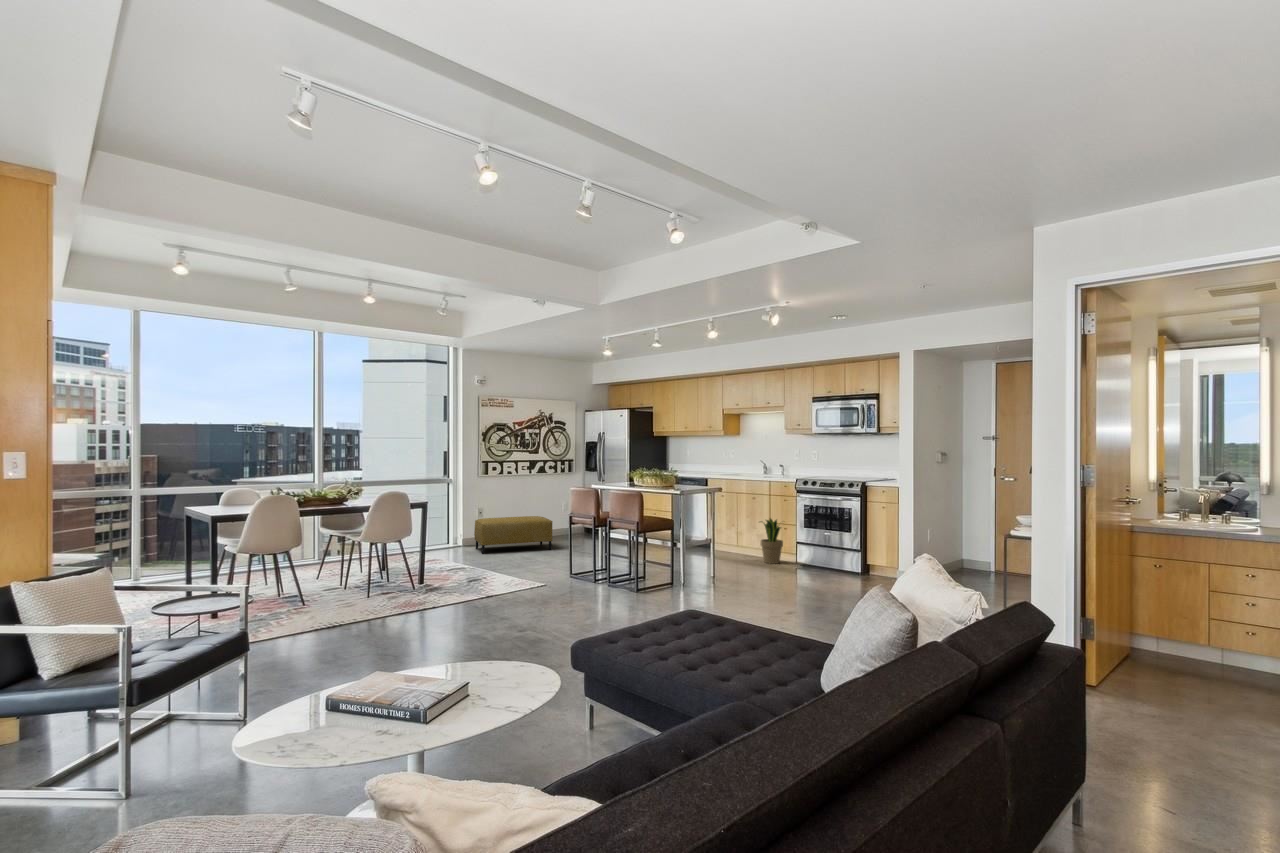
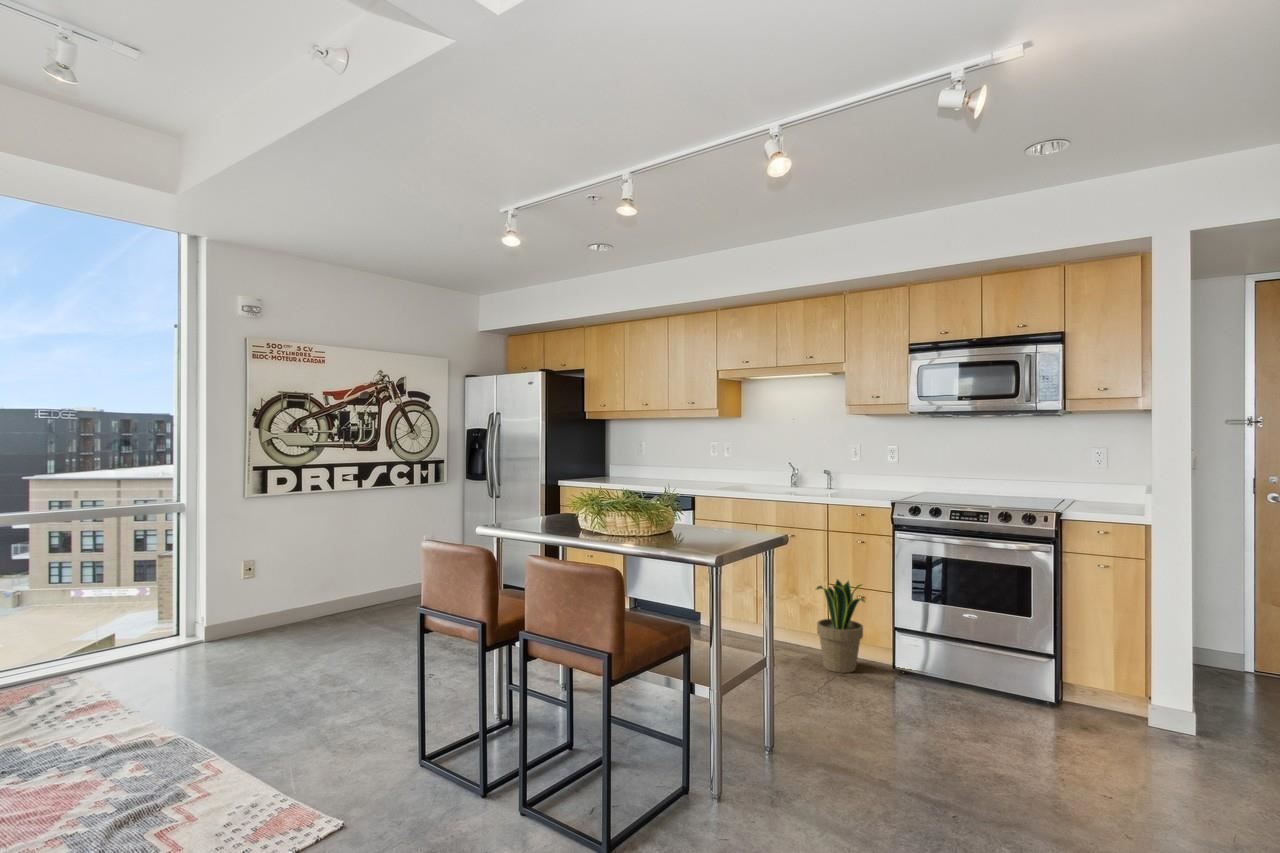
ottoman: present [474,516,552,554] -> none [229,572,395,665]

